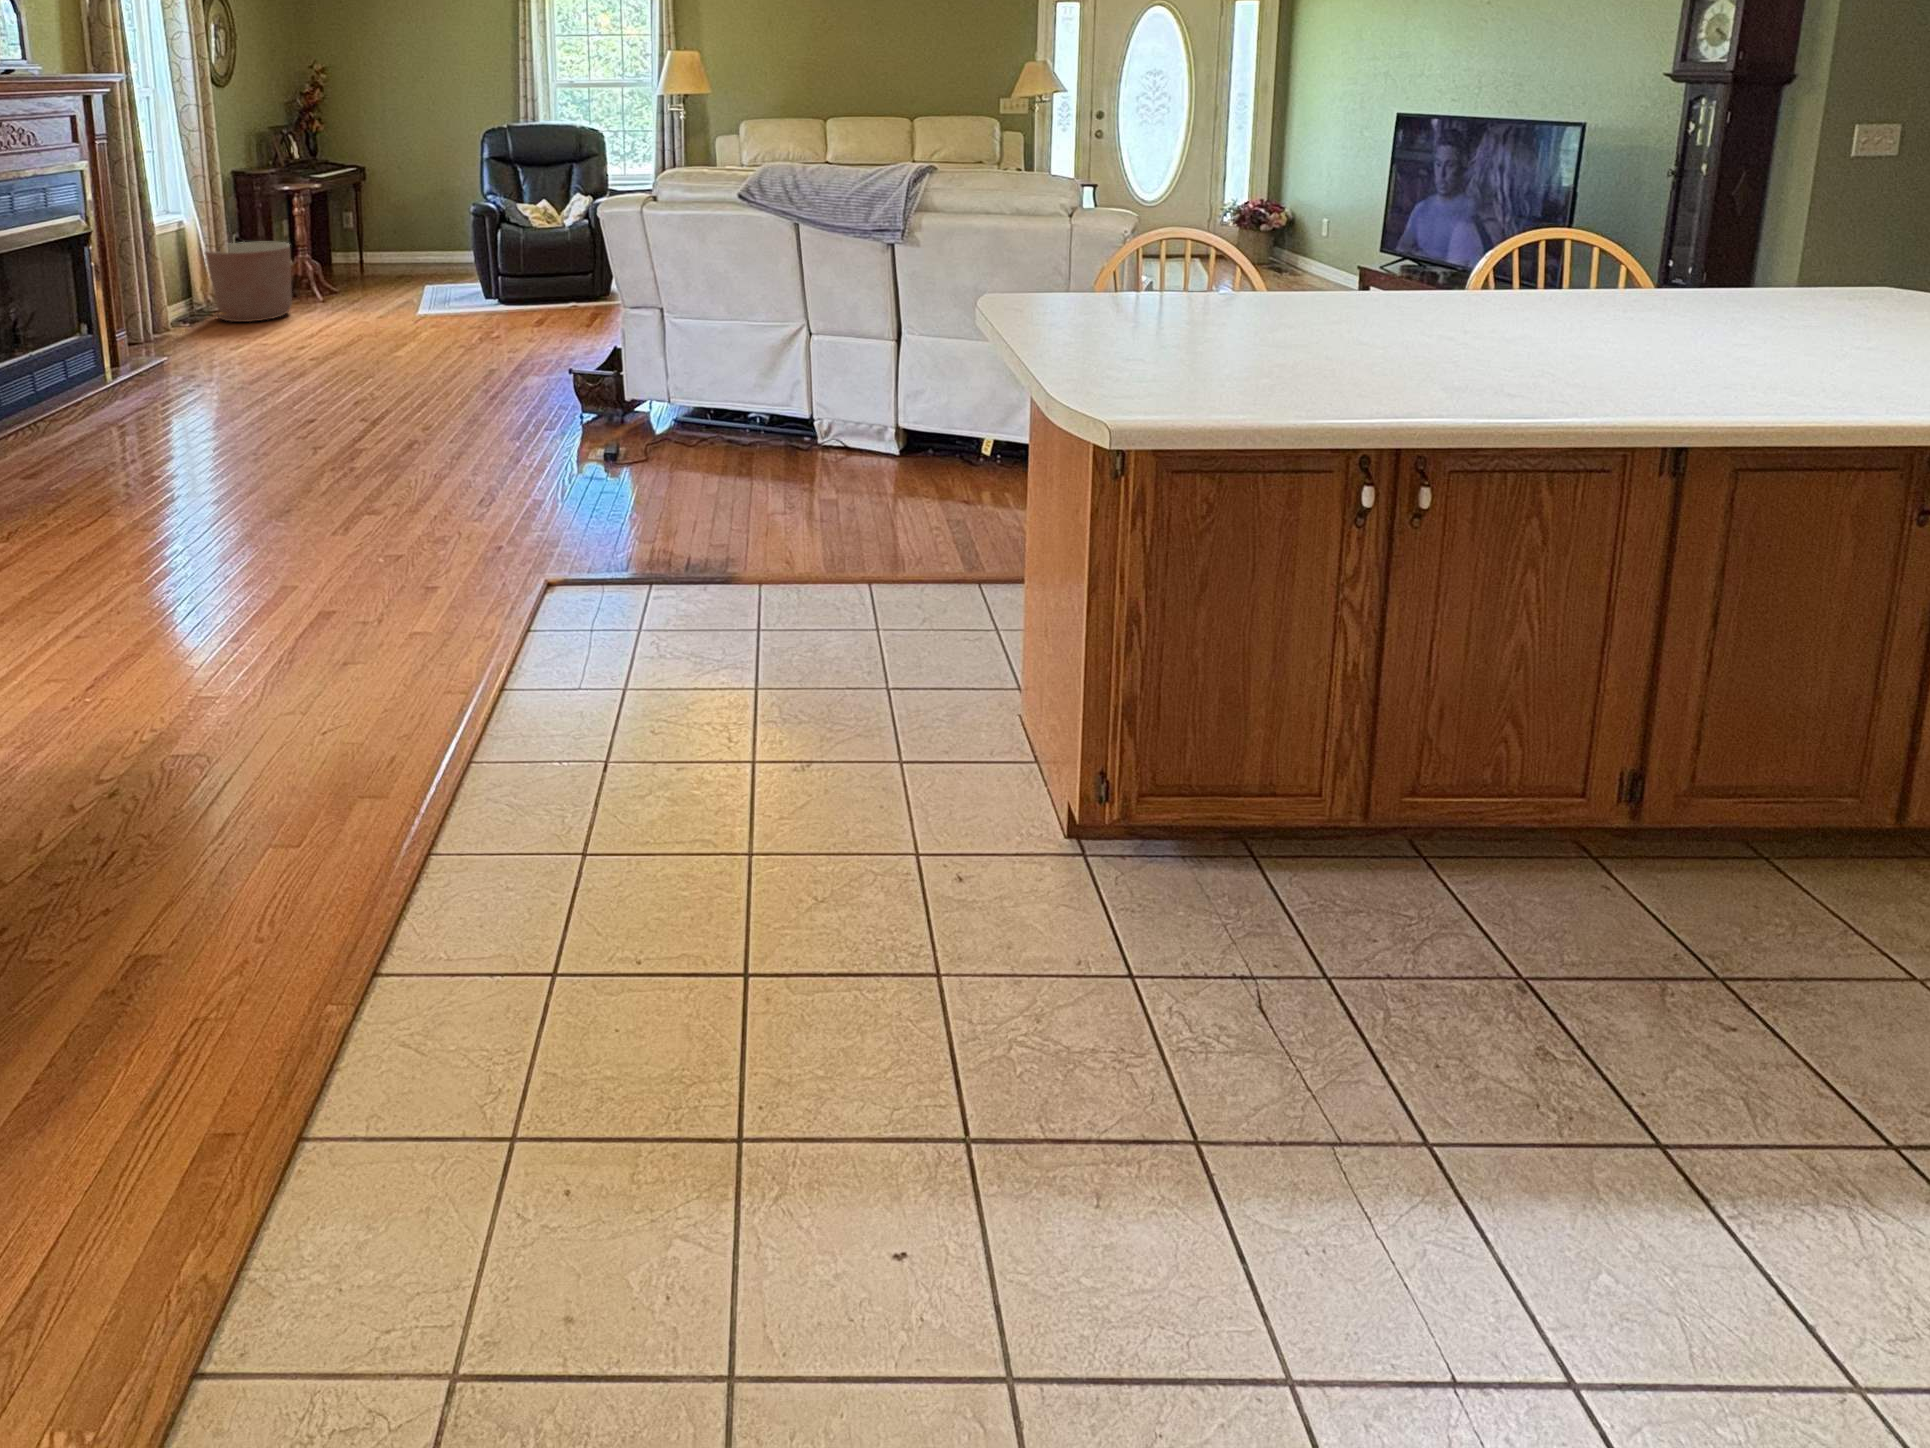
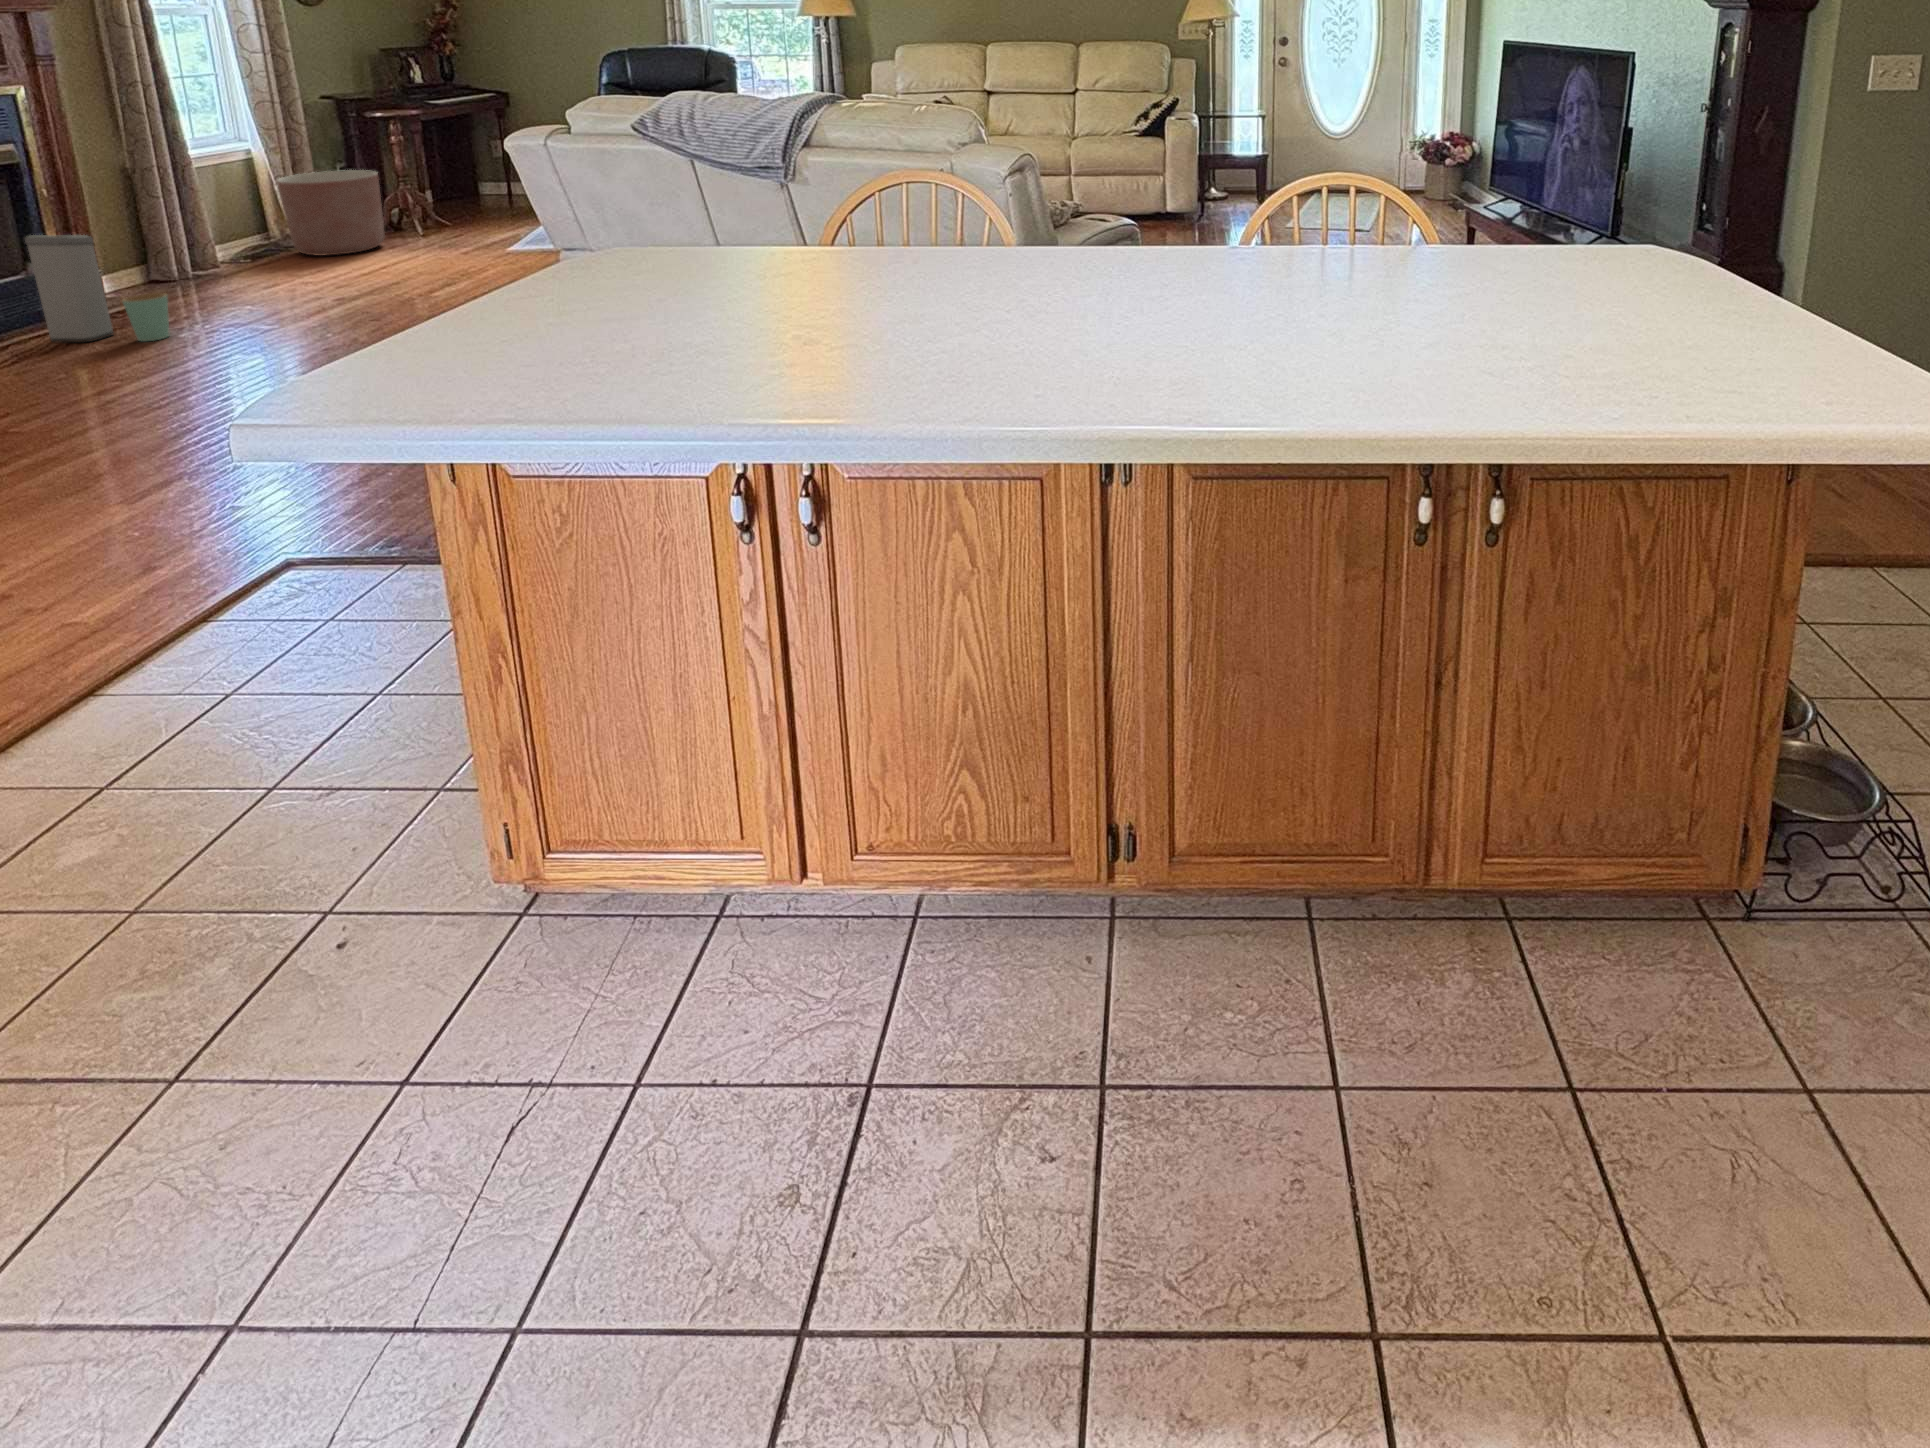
trash can: none [75,299,193,399] -> present [25,235,169,342]

